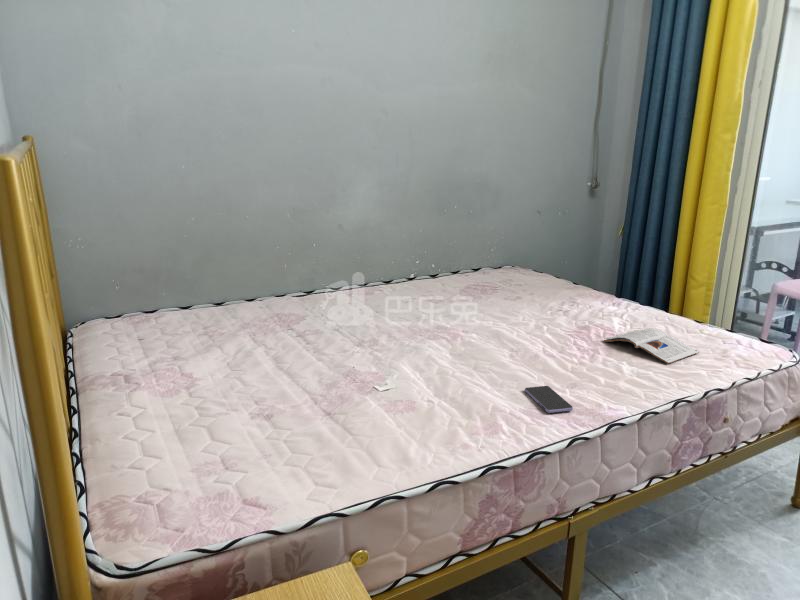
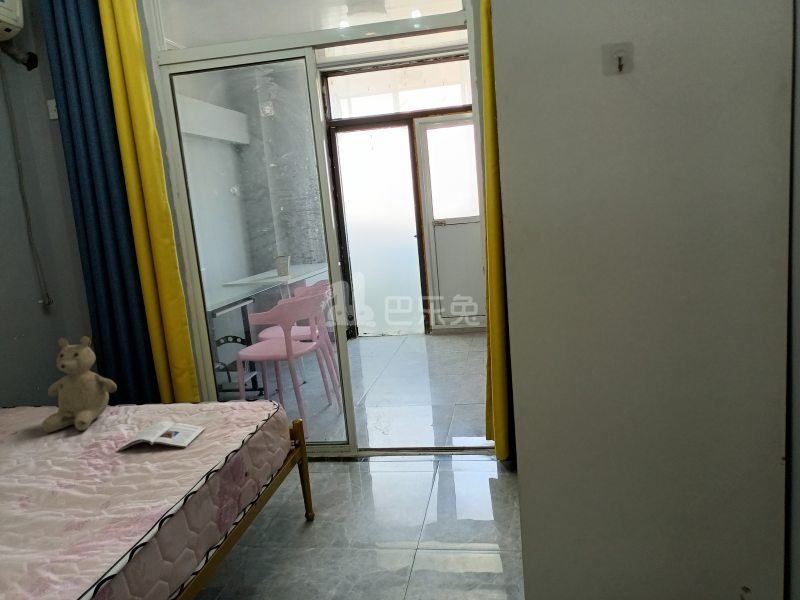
teddy bear: none [551,219,625,311] -> present [42,336,117,433]
smartphone: present [525,386,573,413] -> none [58,516,119,540]

